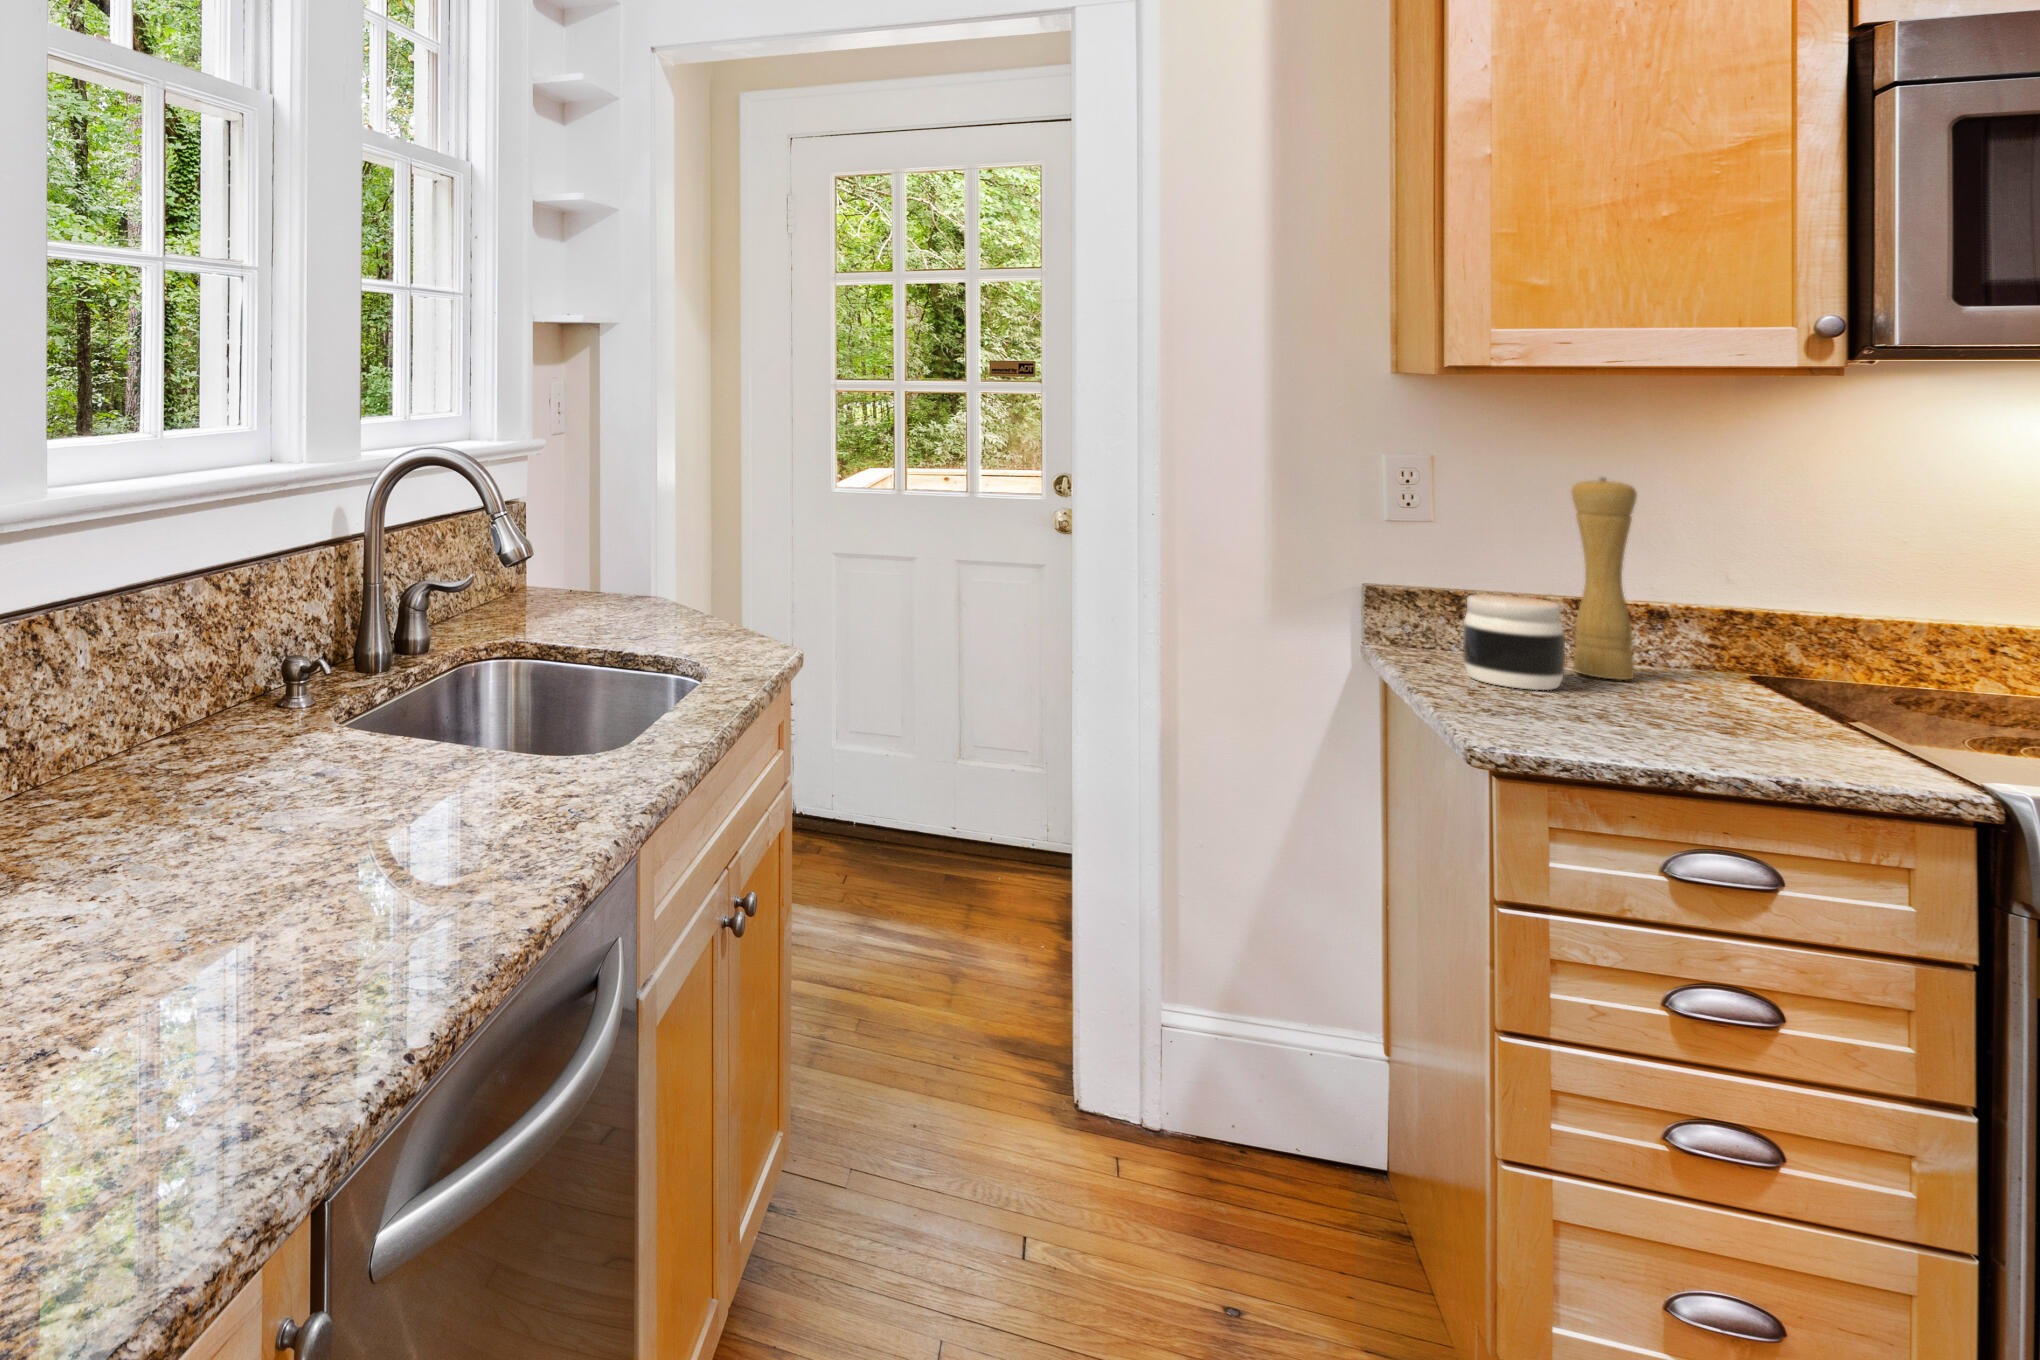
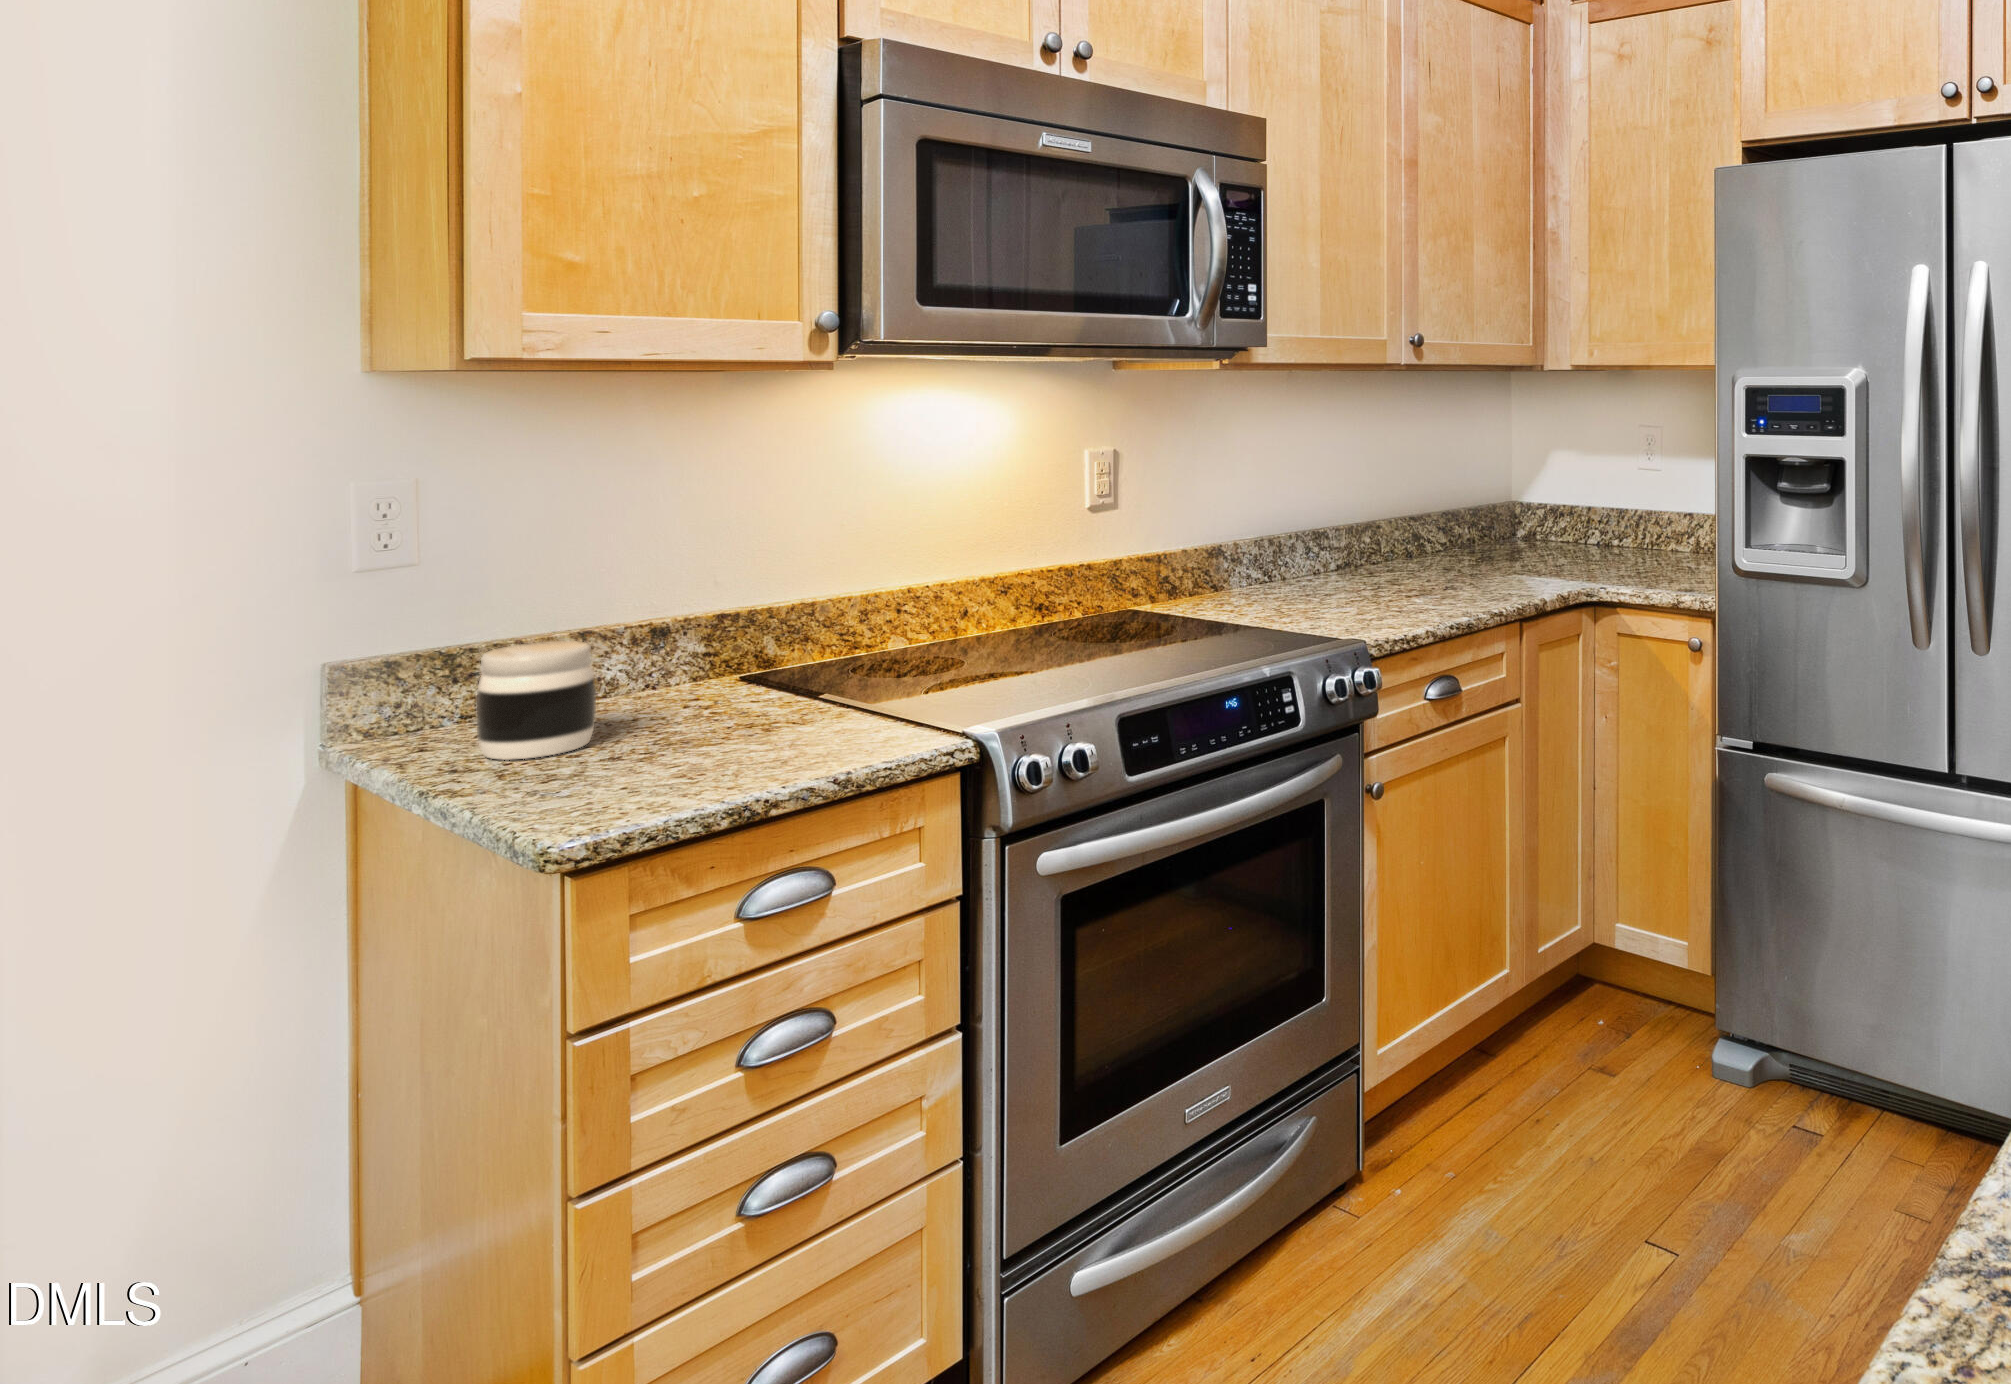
pepper mill: present [1572,478,1637,680] -> none [586,488,652,718]

